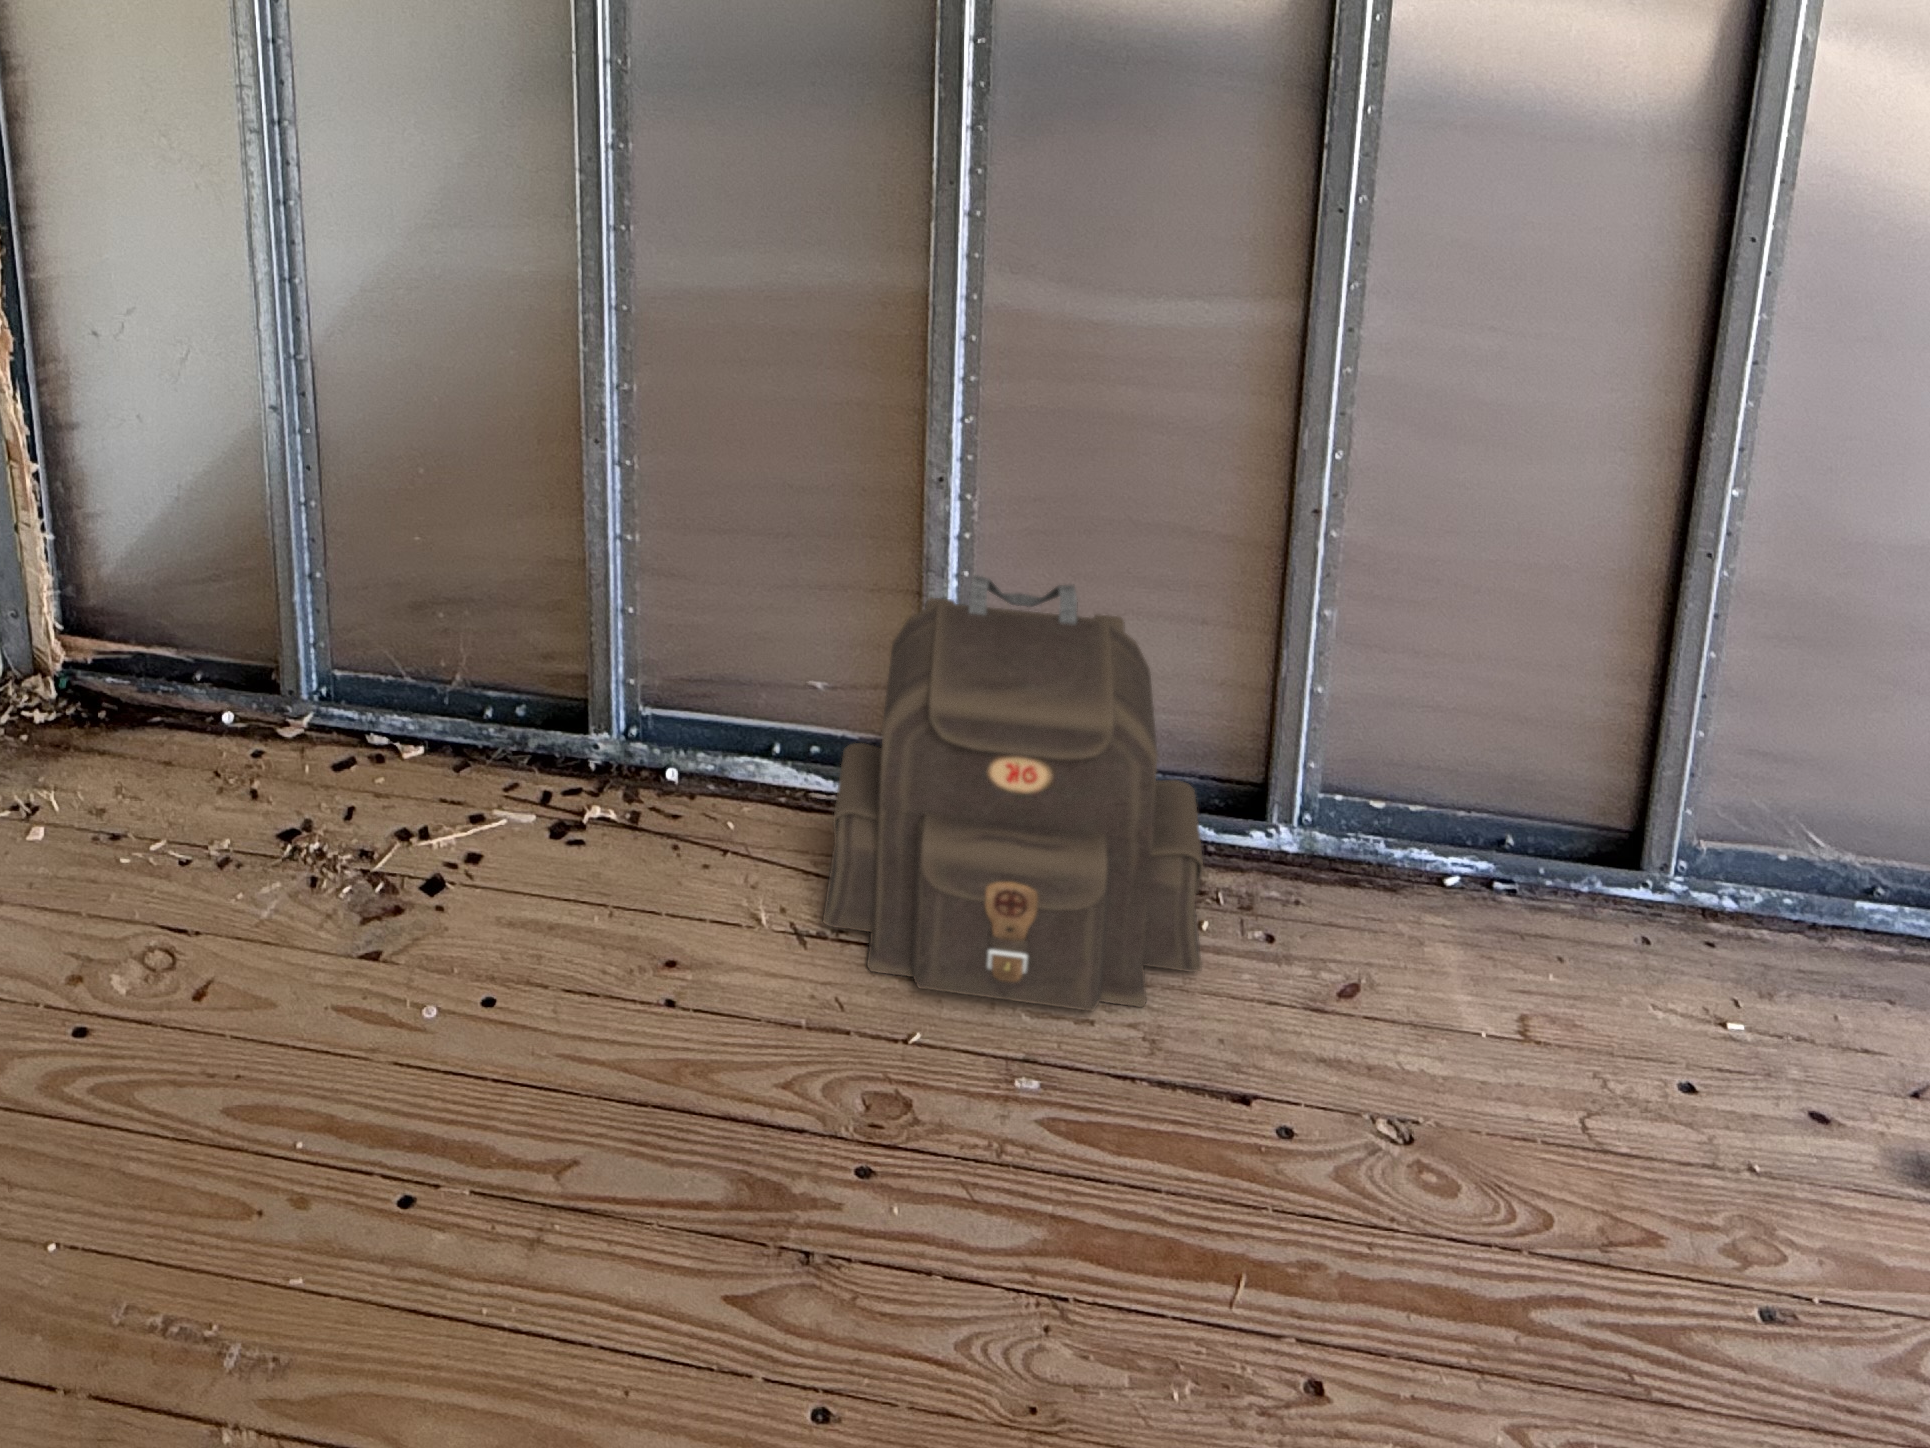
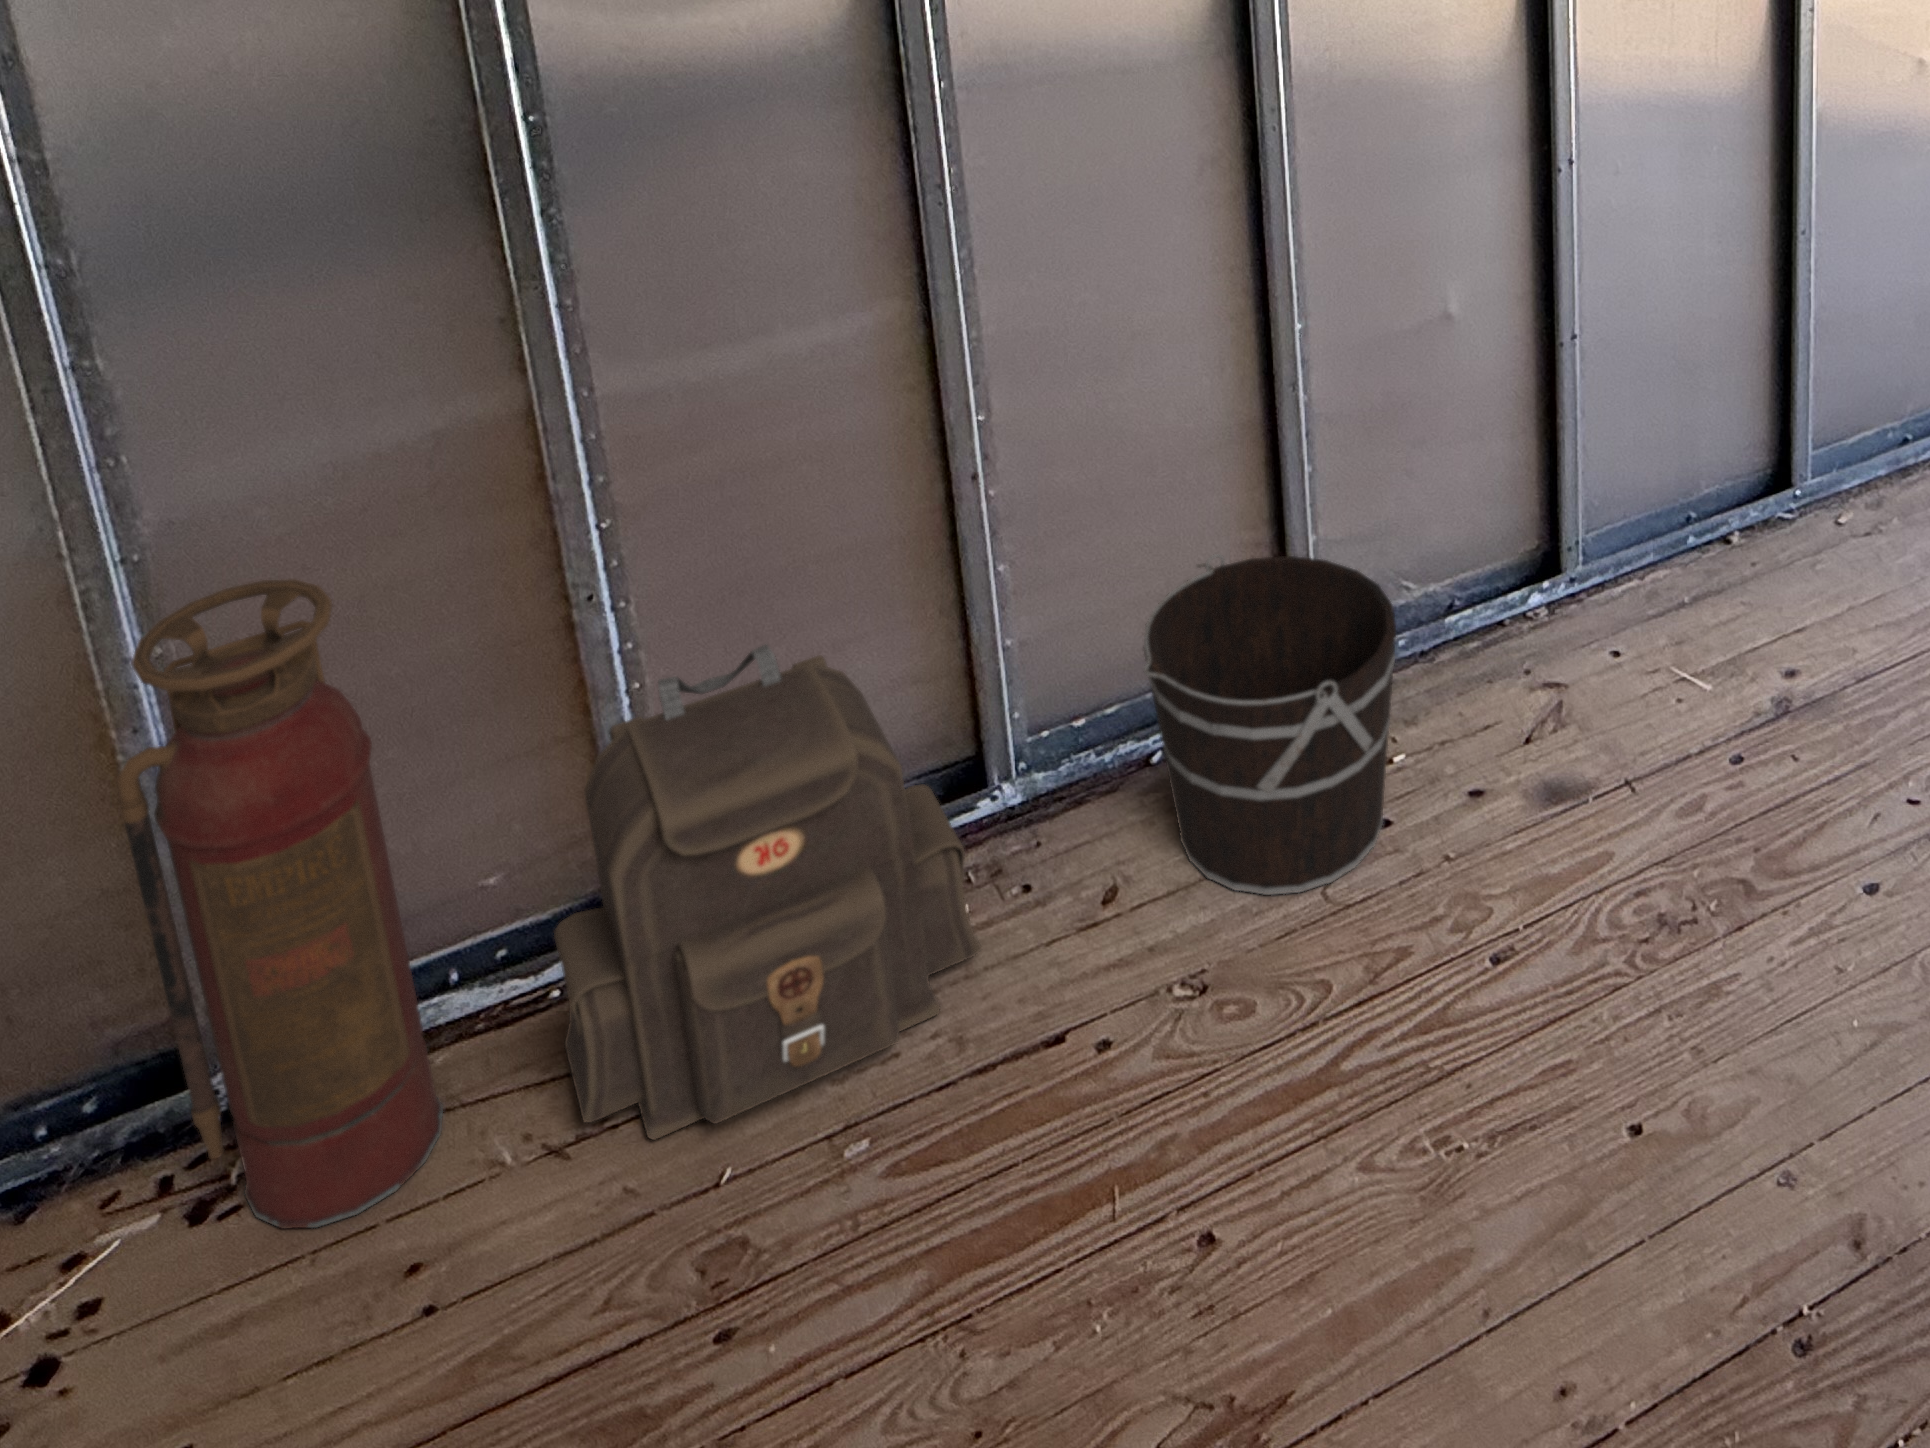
fire extinguisher: none [564,356,735,896] -> present [117,579,443,1229]
bucket: none [1435,698,1759,1114] -> present [1144,554,1396,895]

